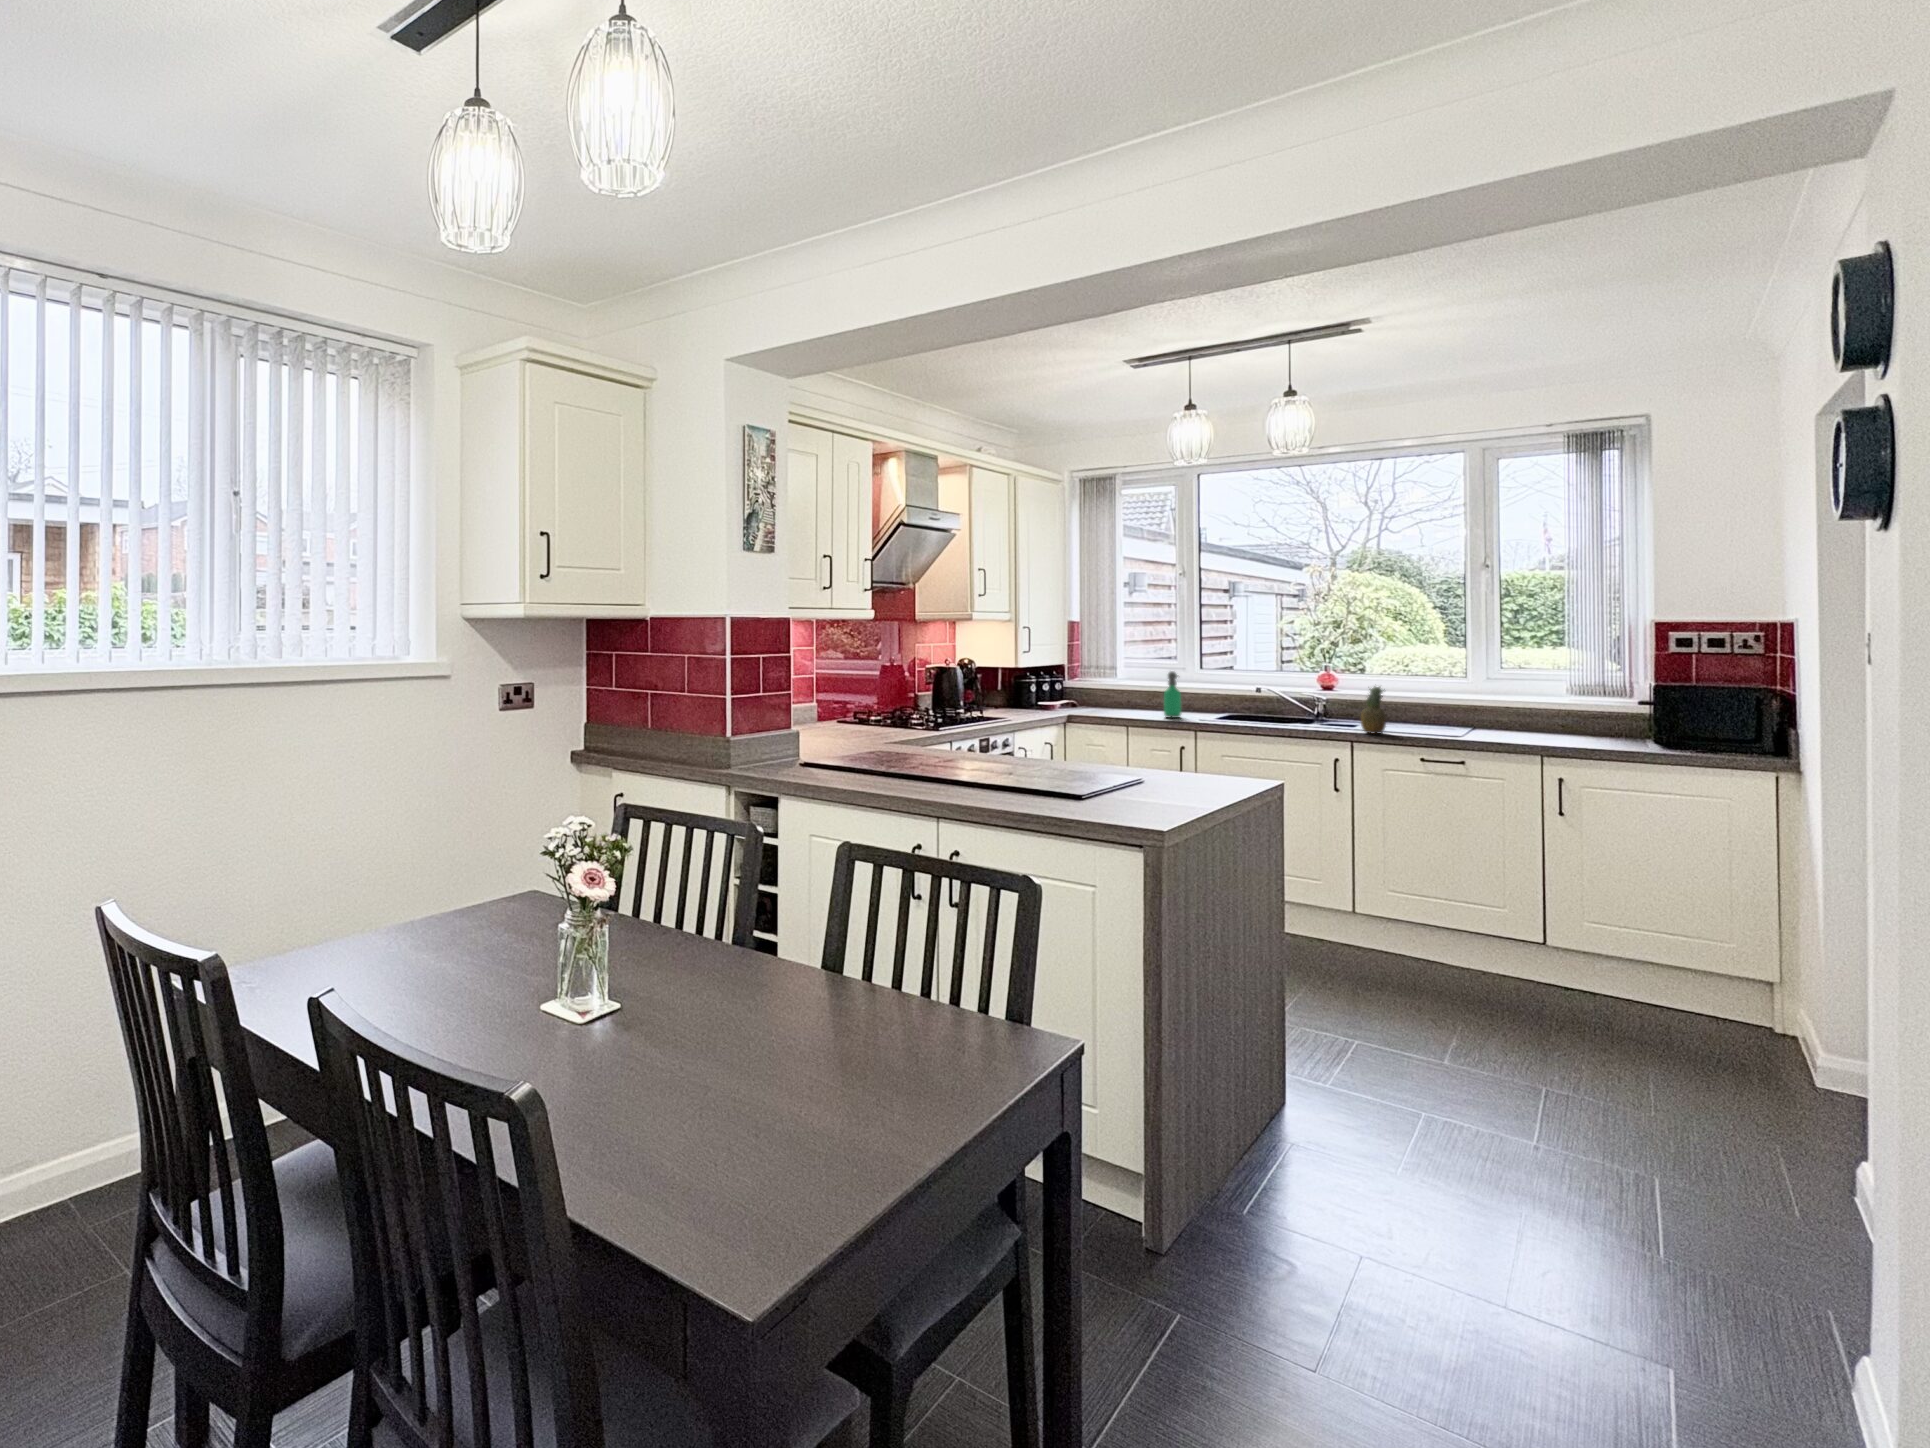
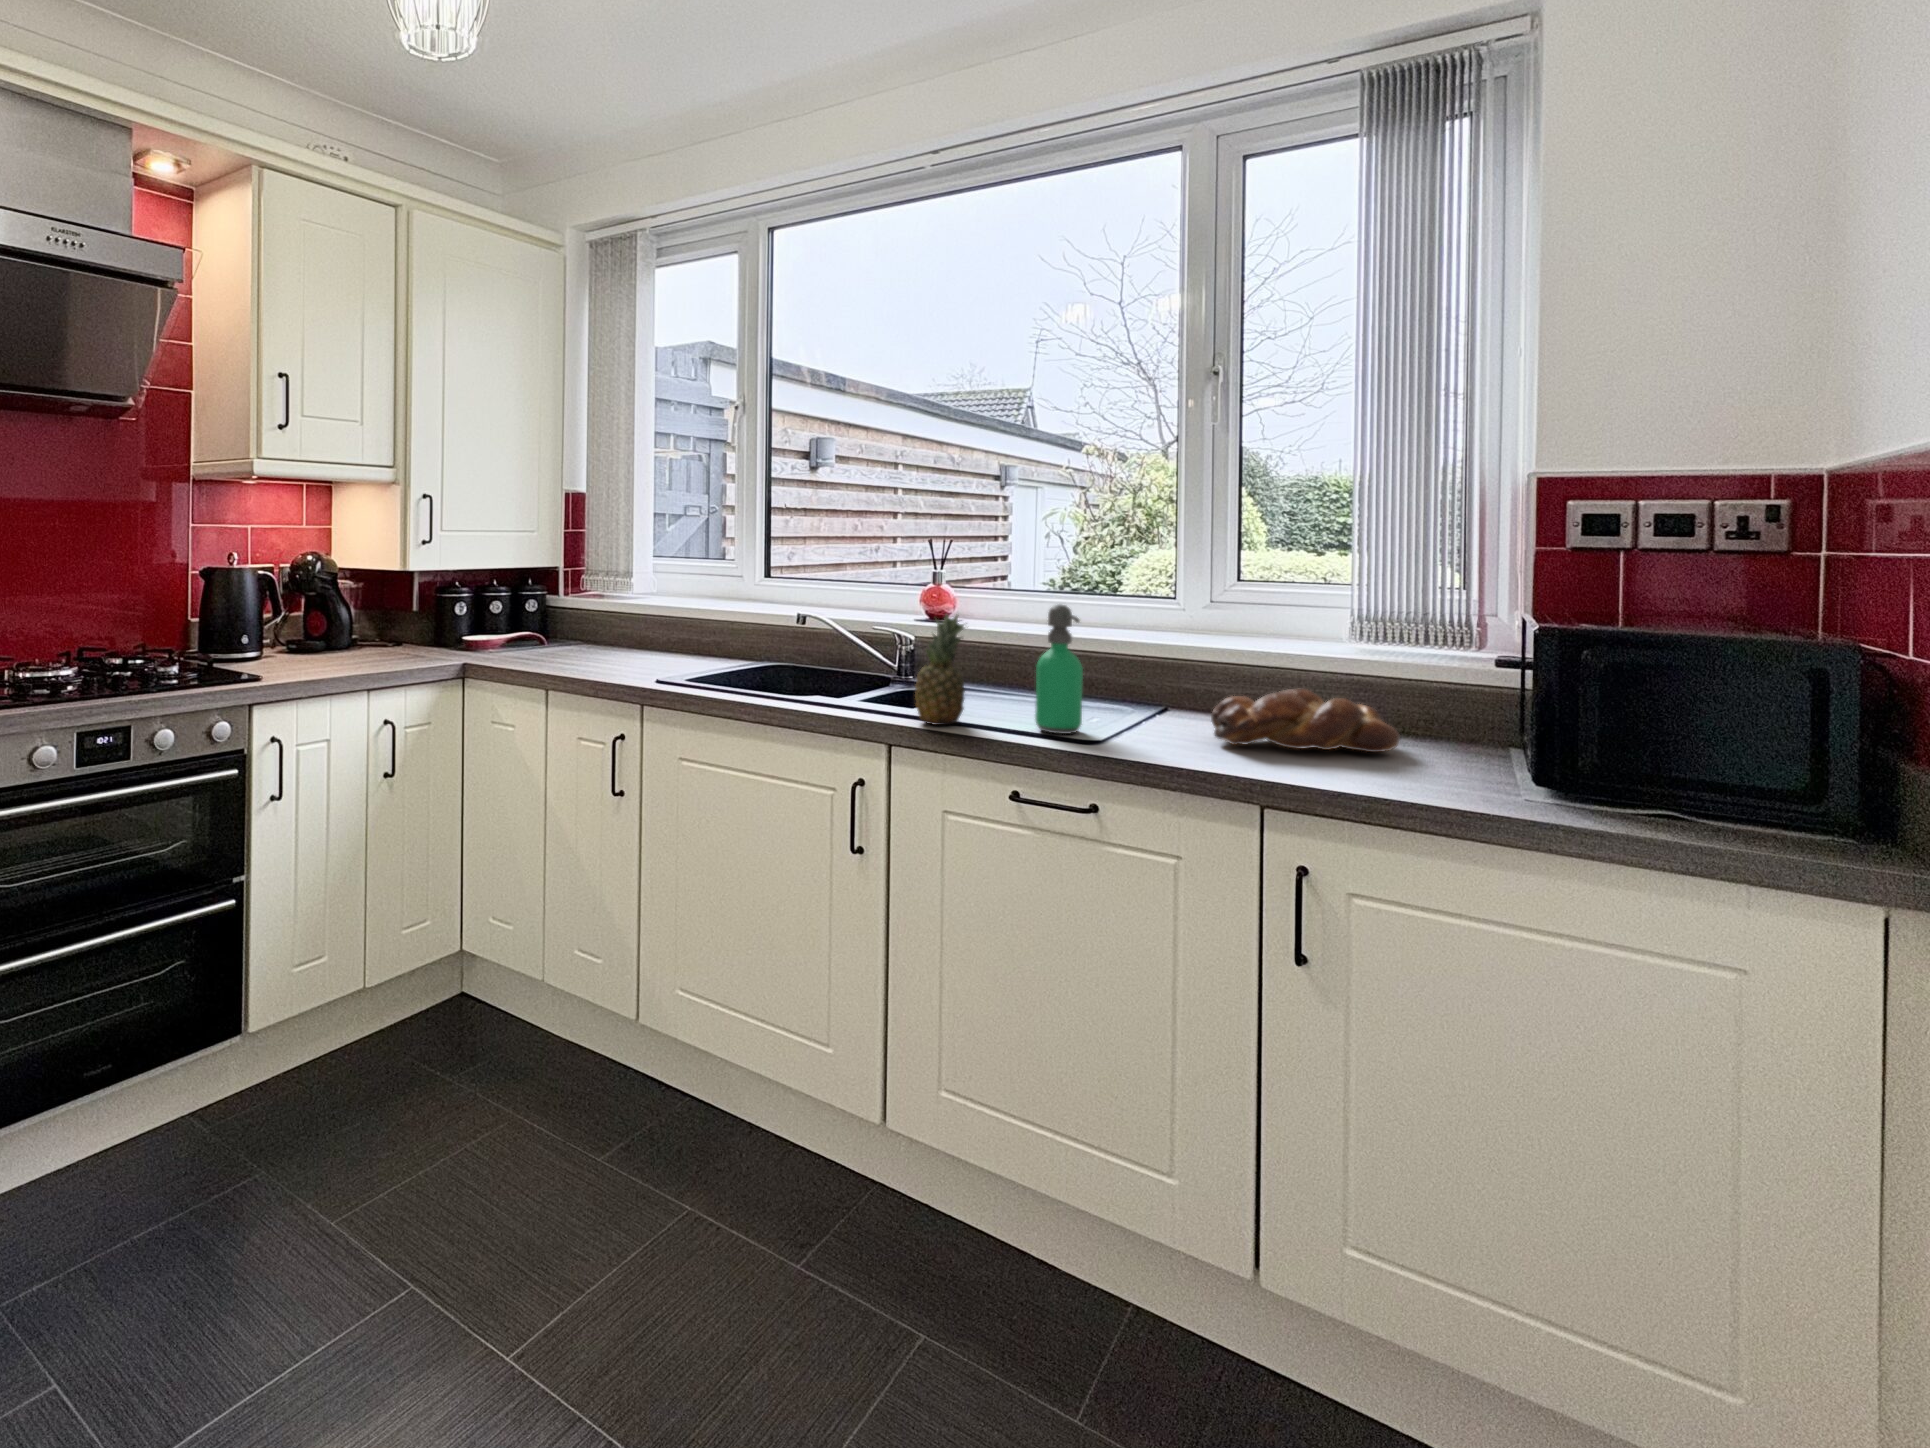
soap dispenser: present [1164,671,1181,718] -> present [1035,604,1083,734]
bread loaf: none [1508,714,1596,738] -> present [1211,689,1400,752]

